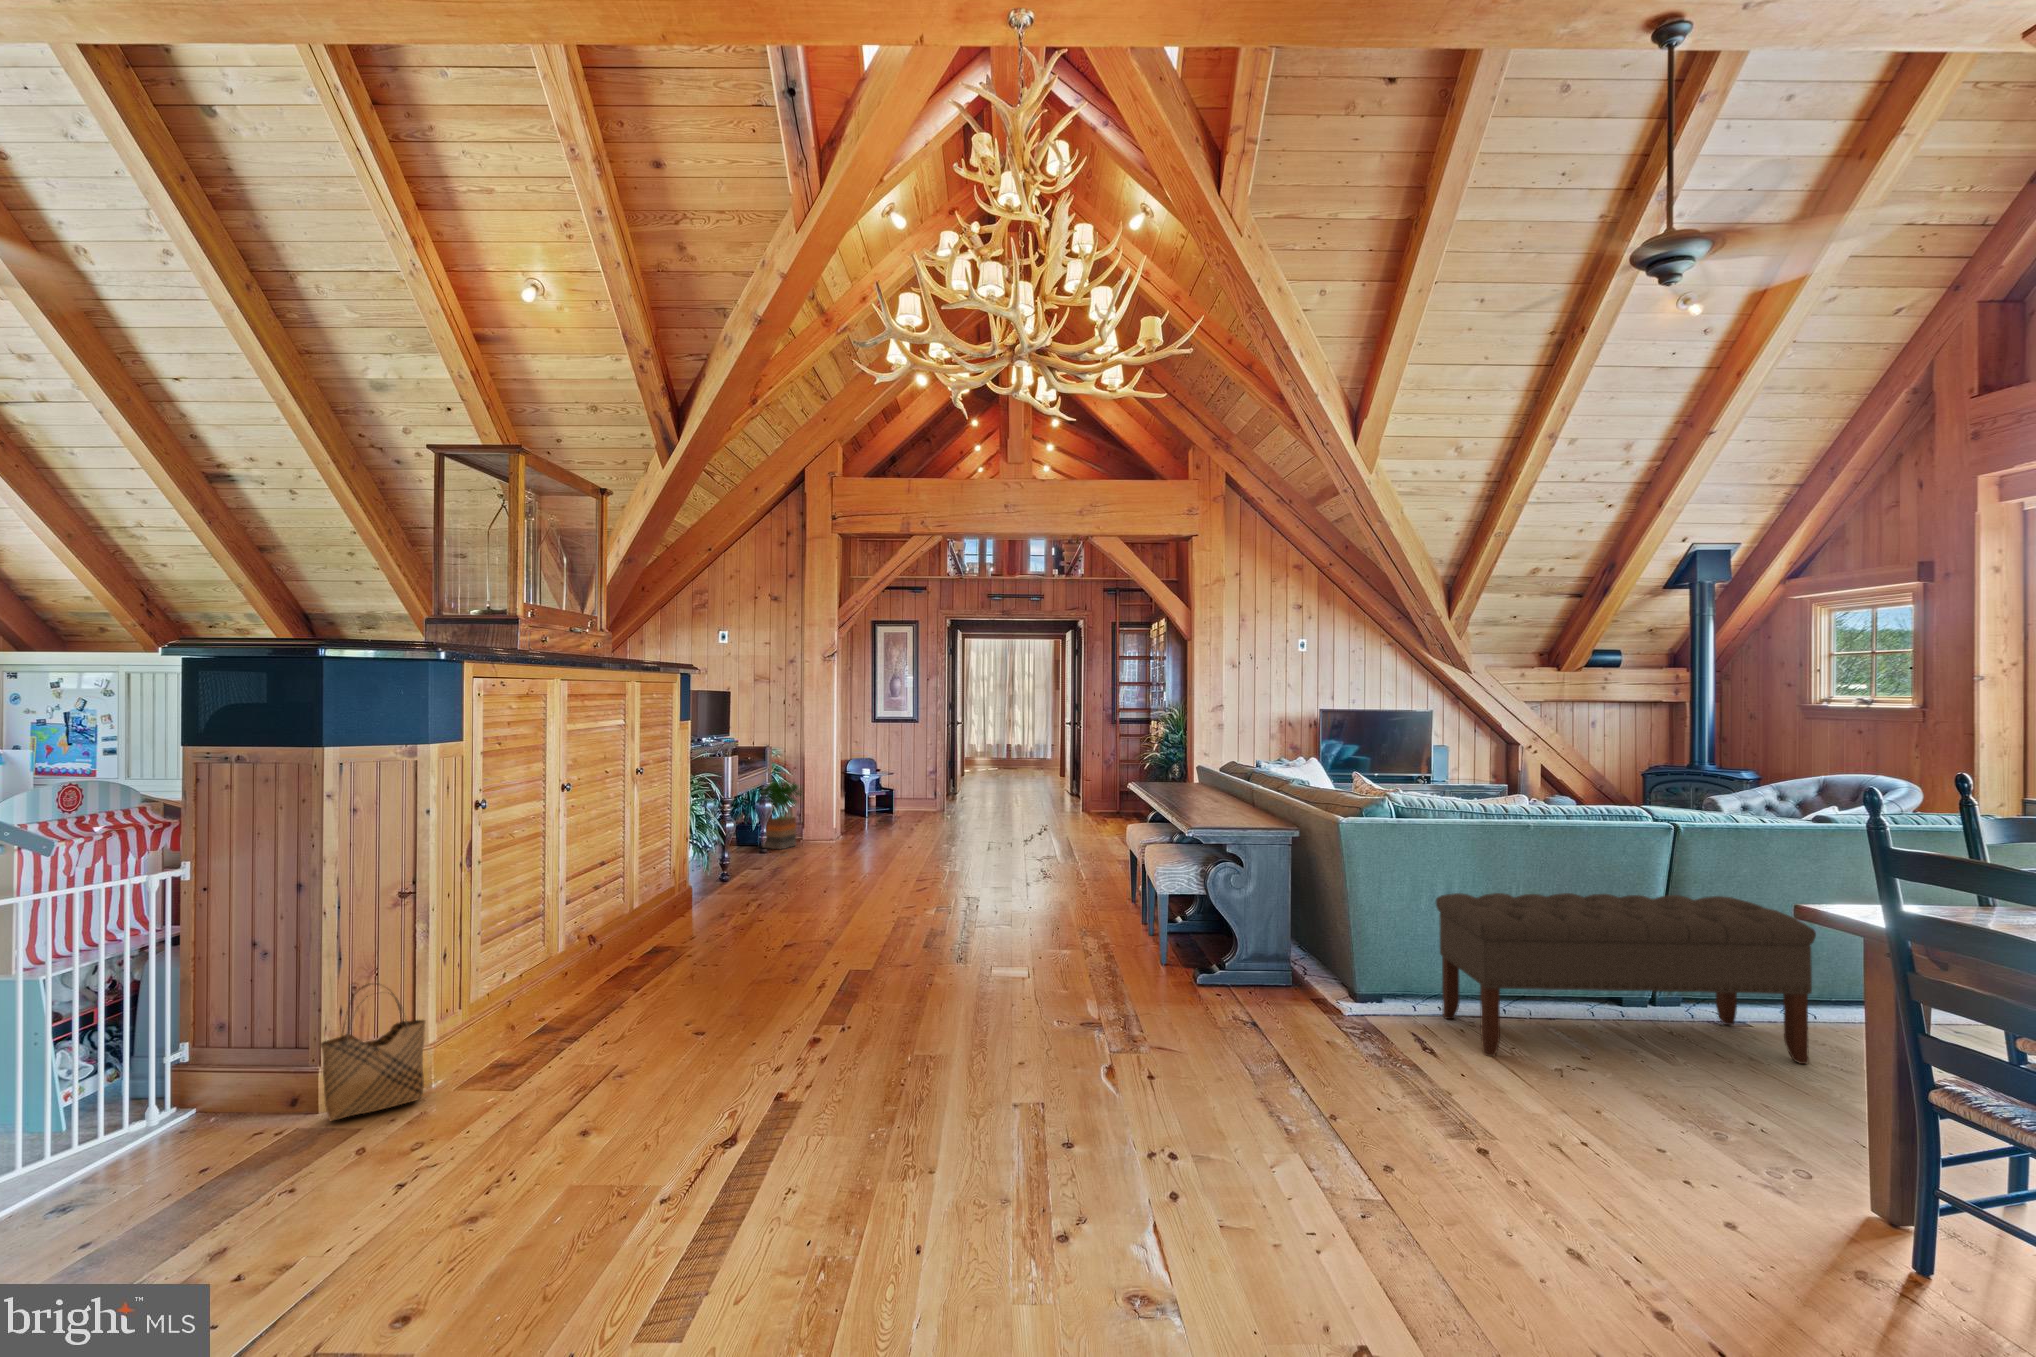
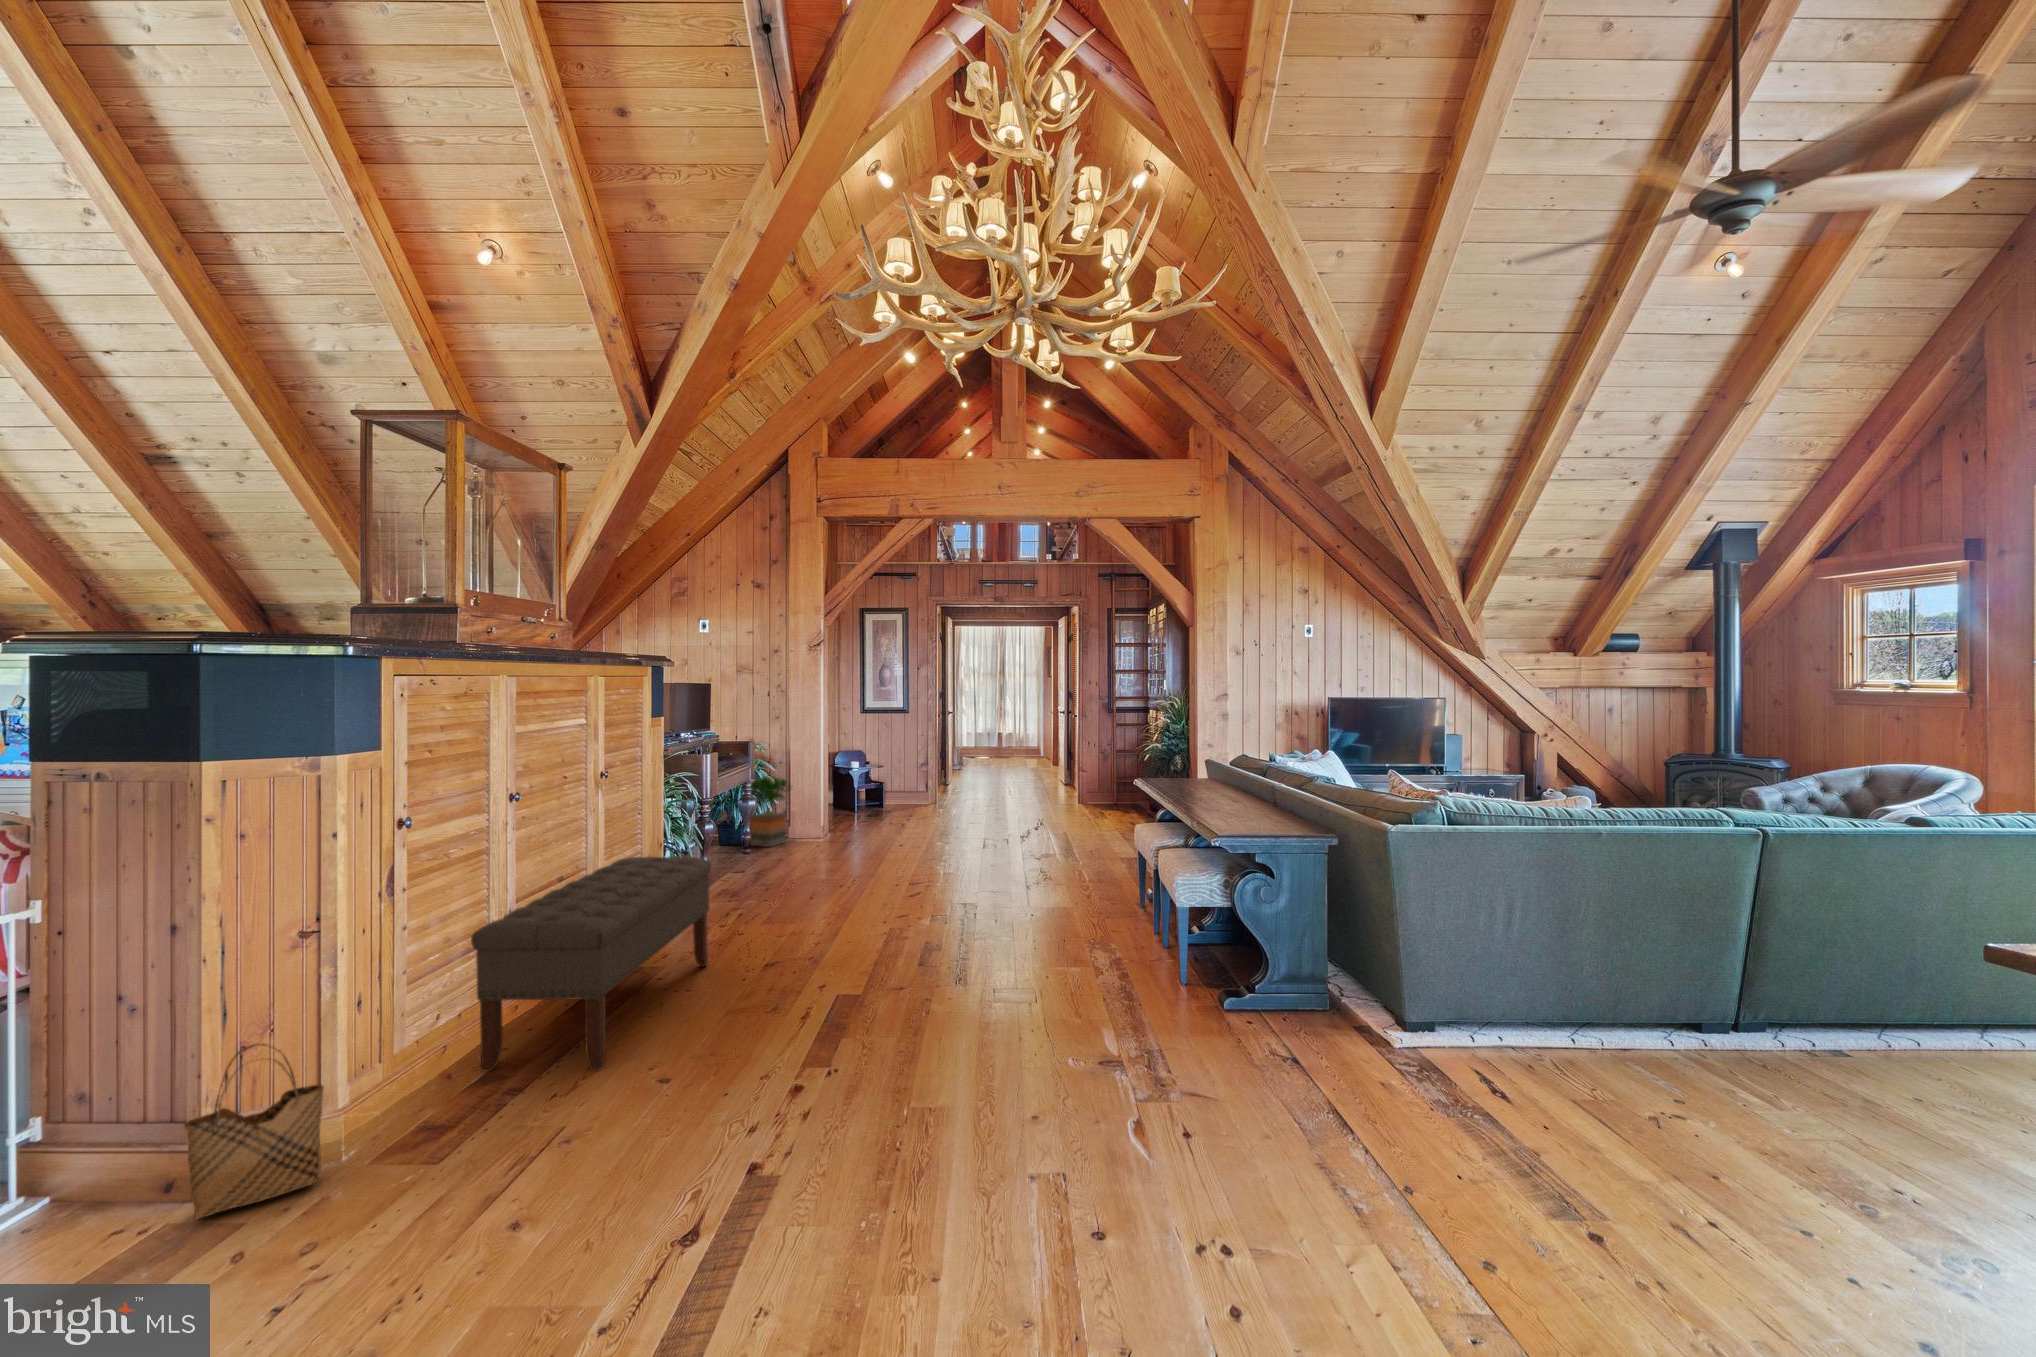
bench: present [1436,893,1816,1064] -> present [471,856,711,1072]

